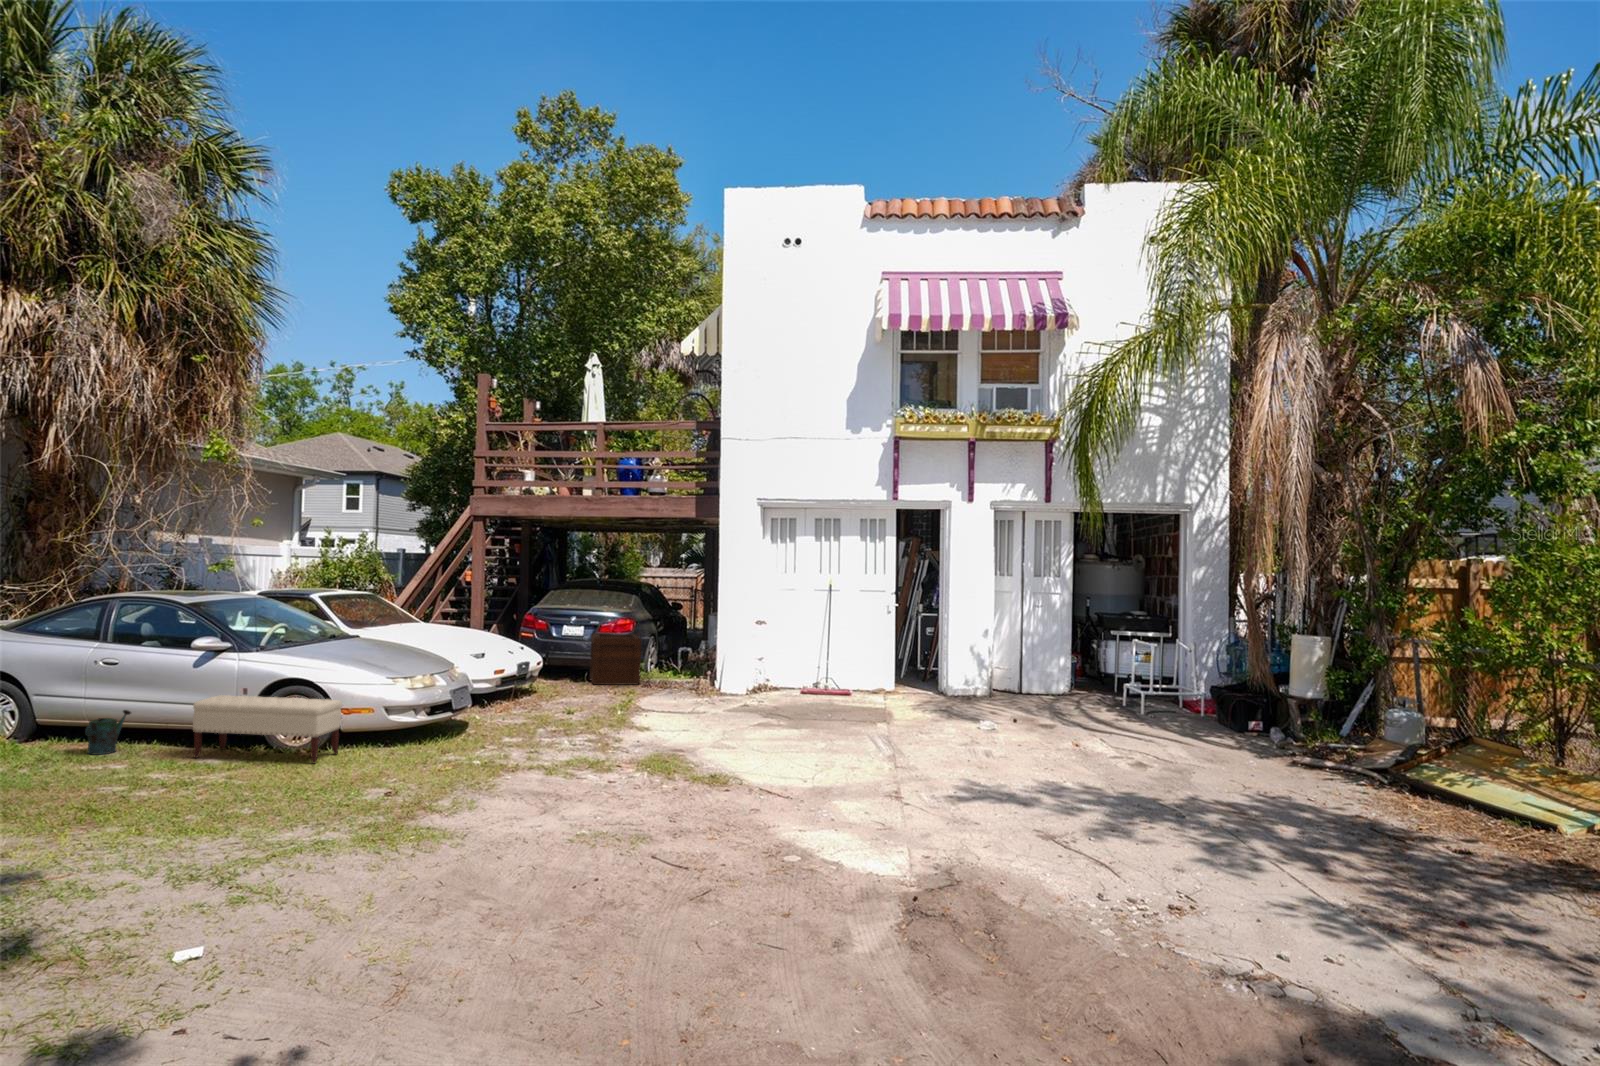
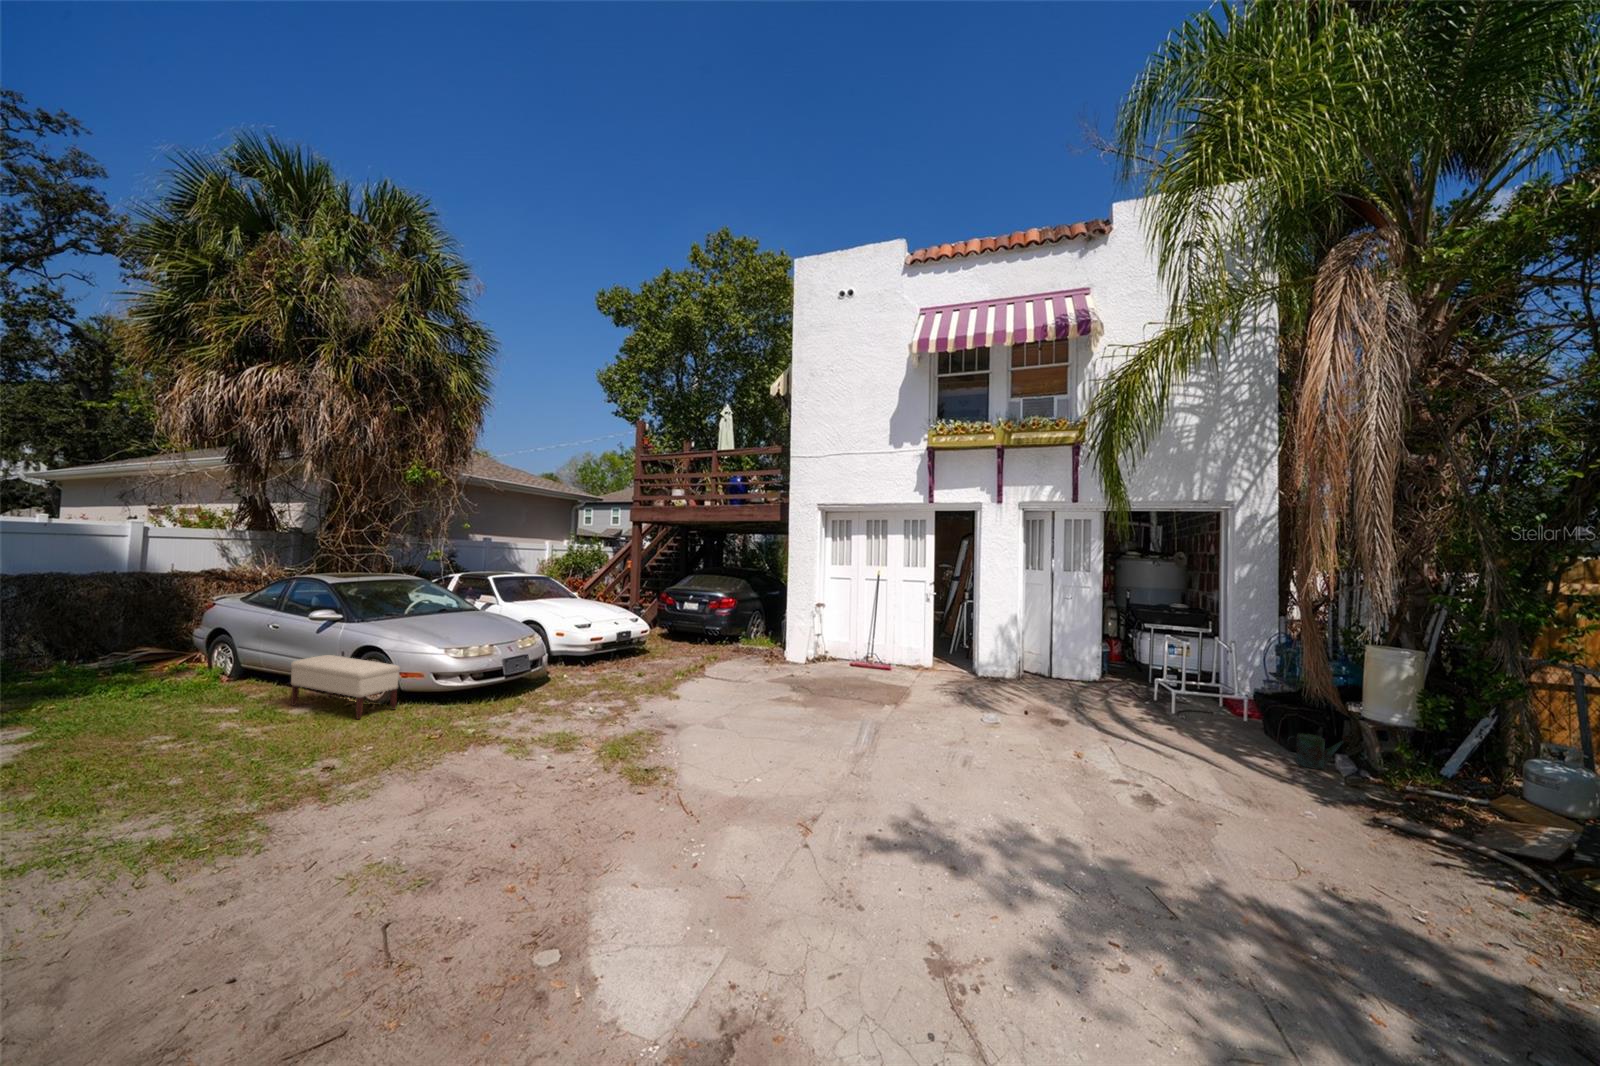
wooden crate: present [590,633,641,685] -> none [700,608,741,649]
watering can: present [85,710,131,755] -> present [1288,733,1350,769]

